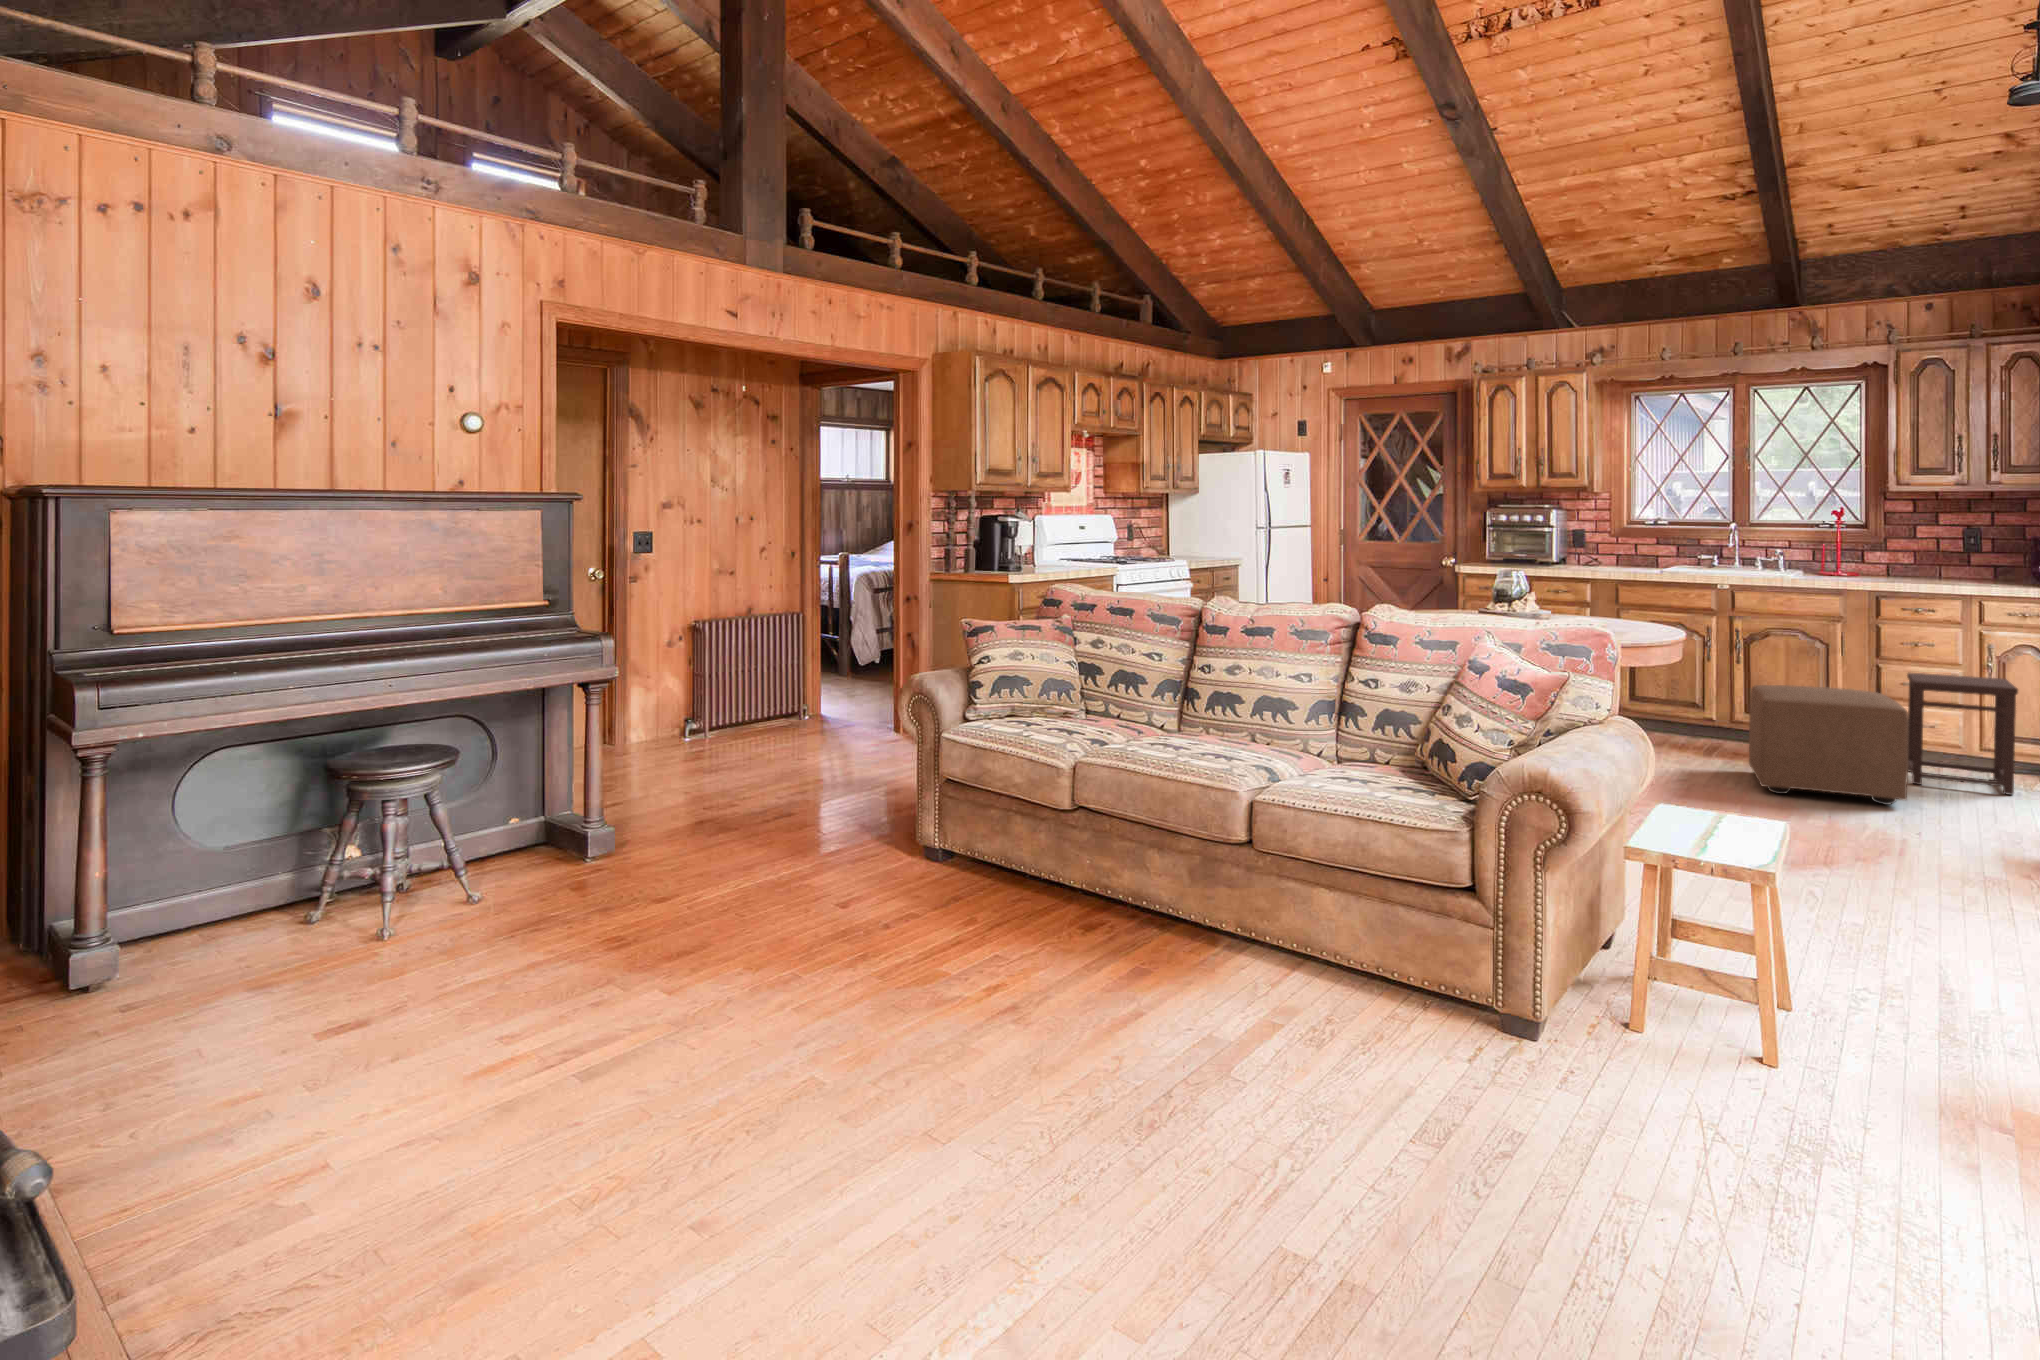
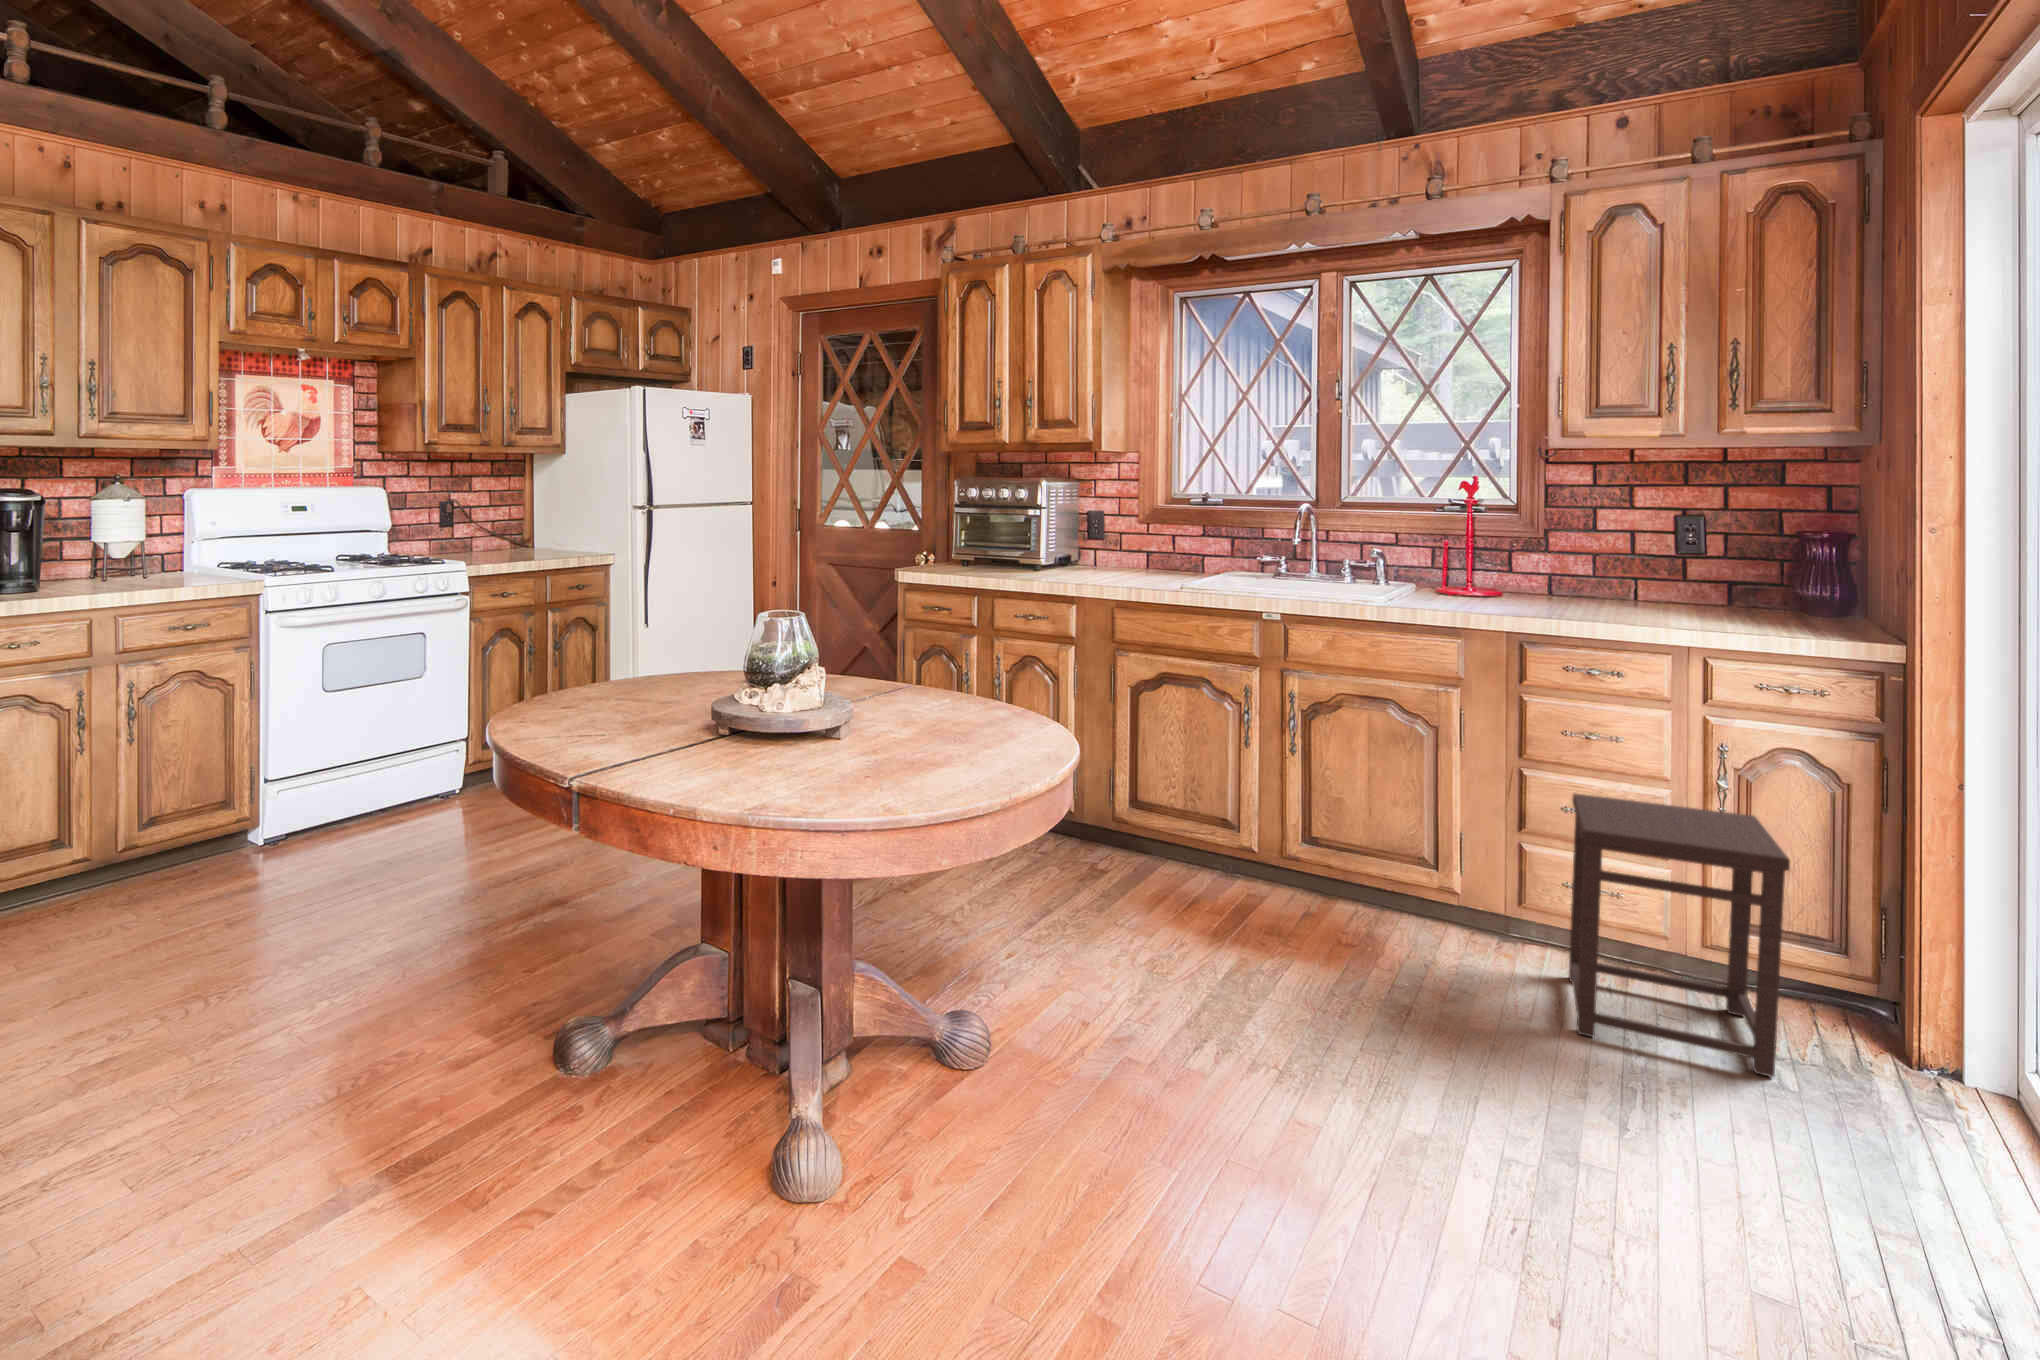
ottoman: present [1749,685,1908,805] -> none [1267,827,1568,1140]

